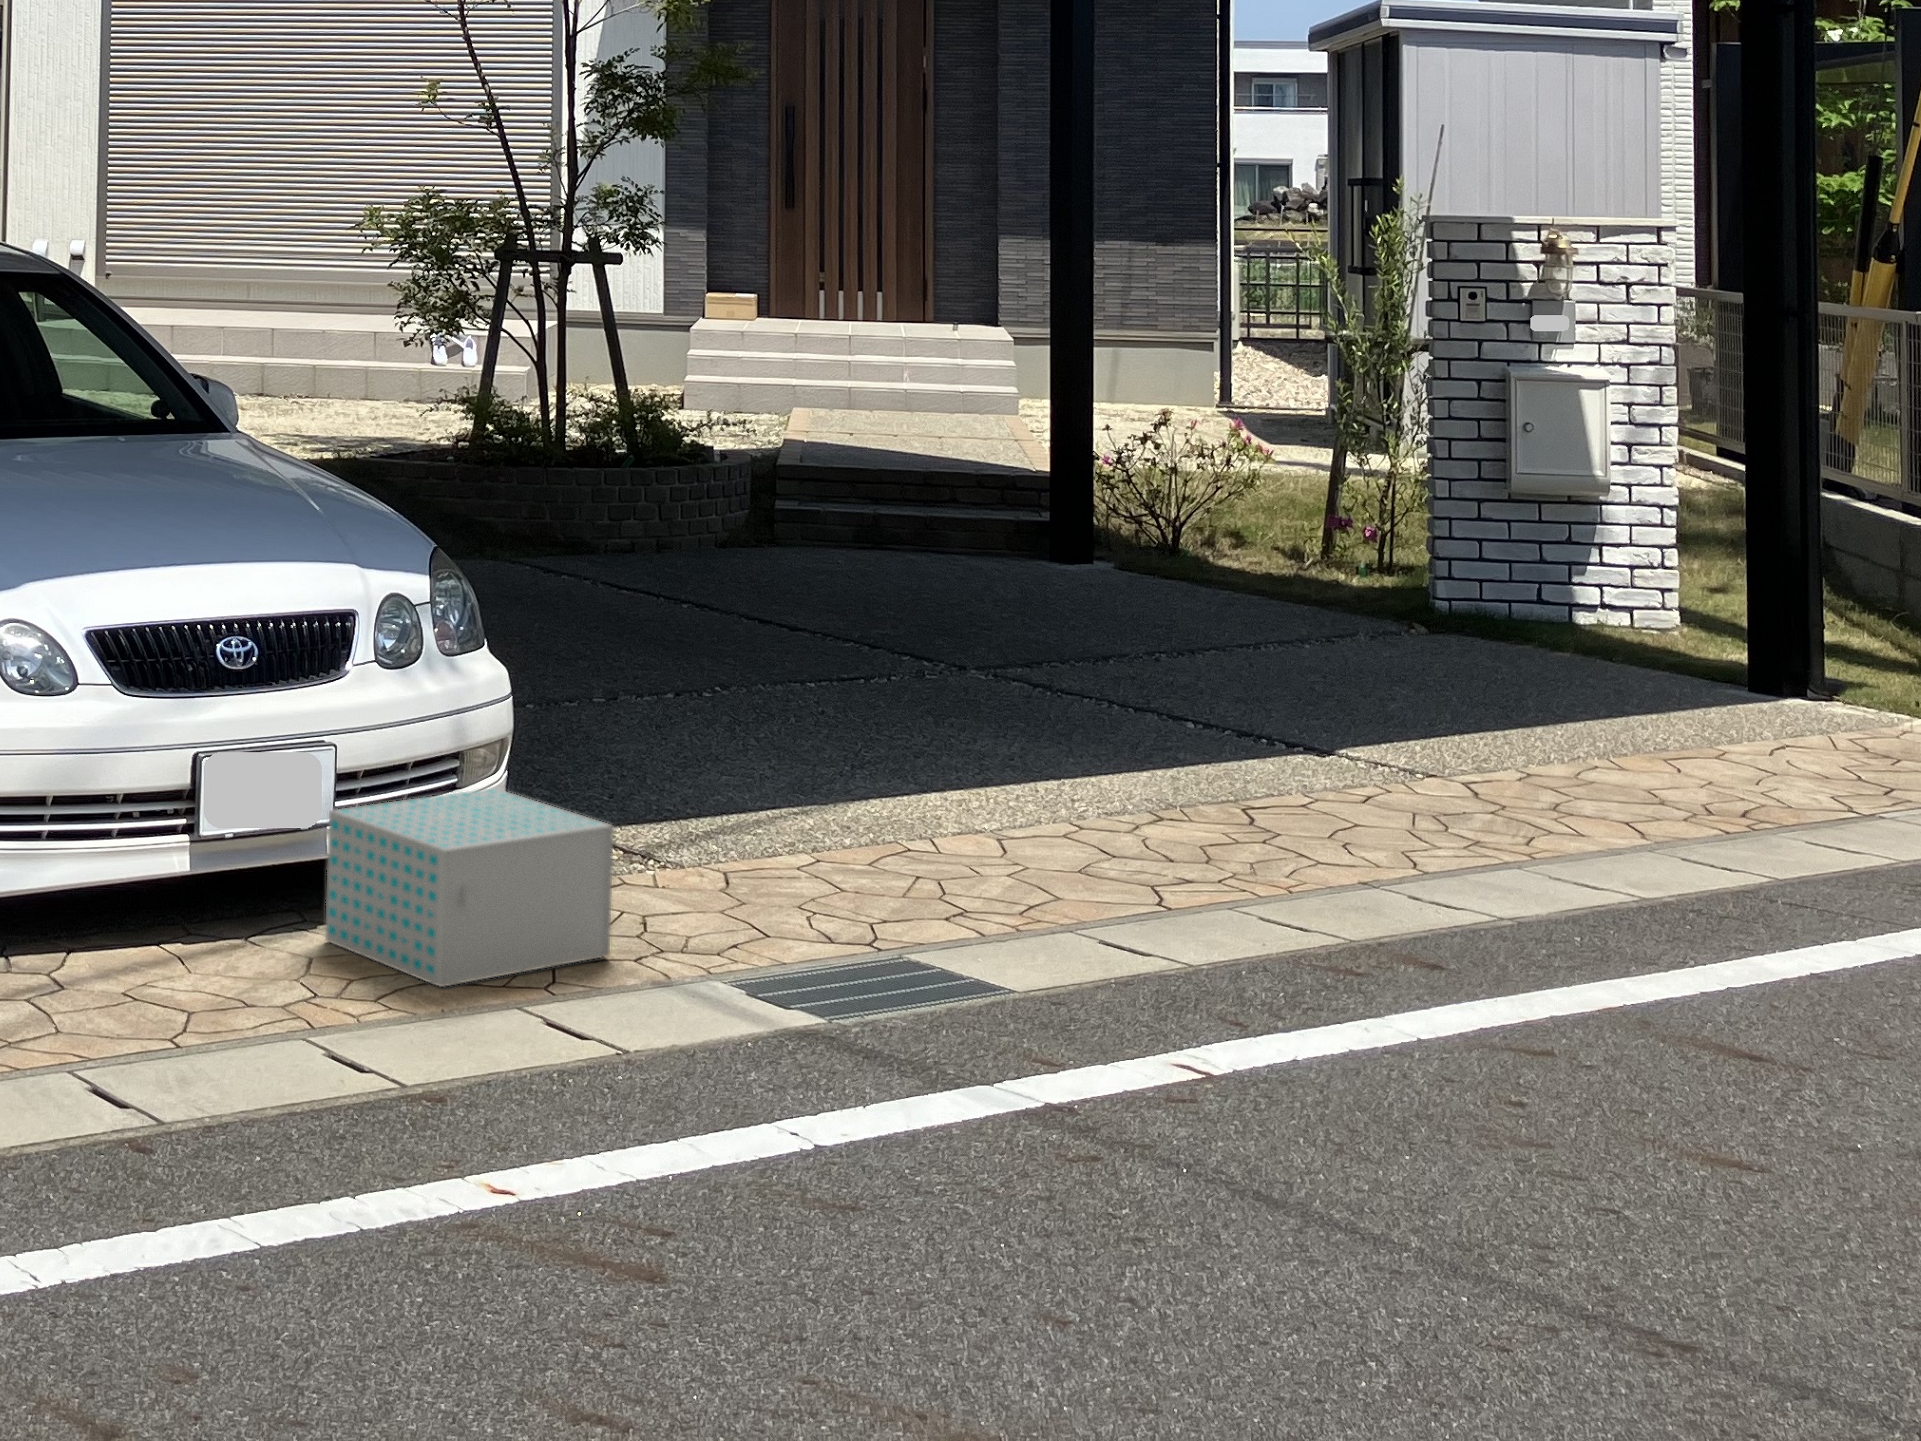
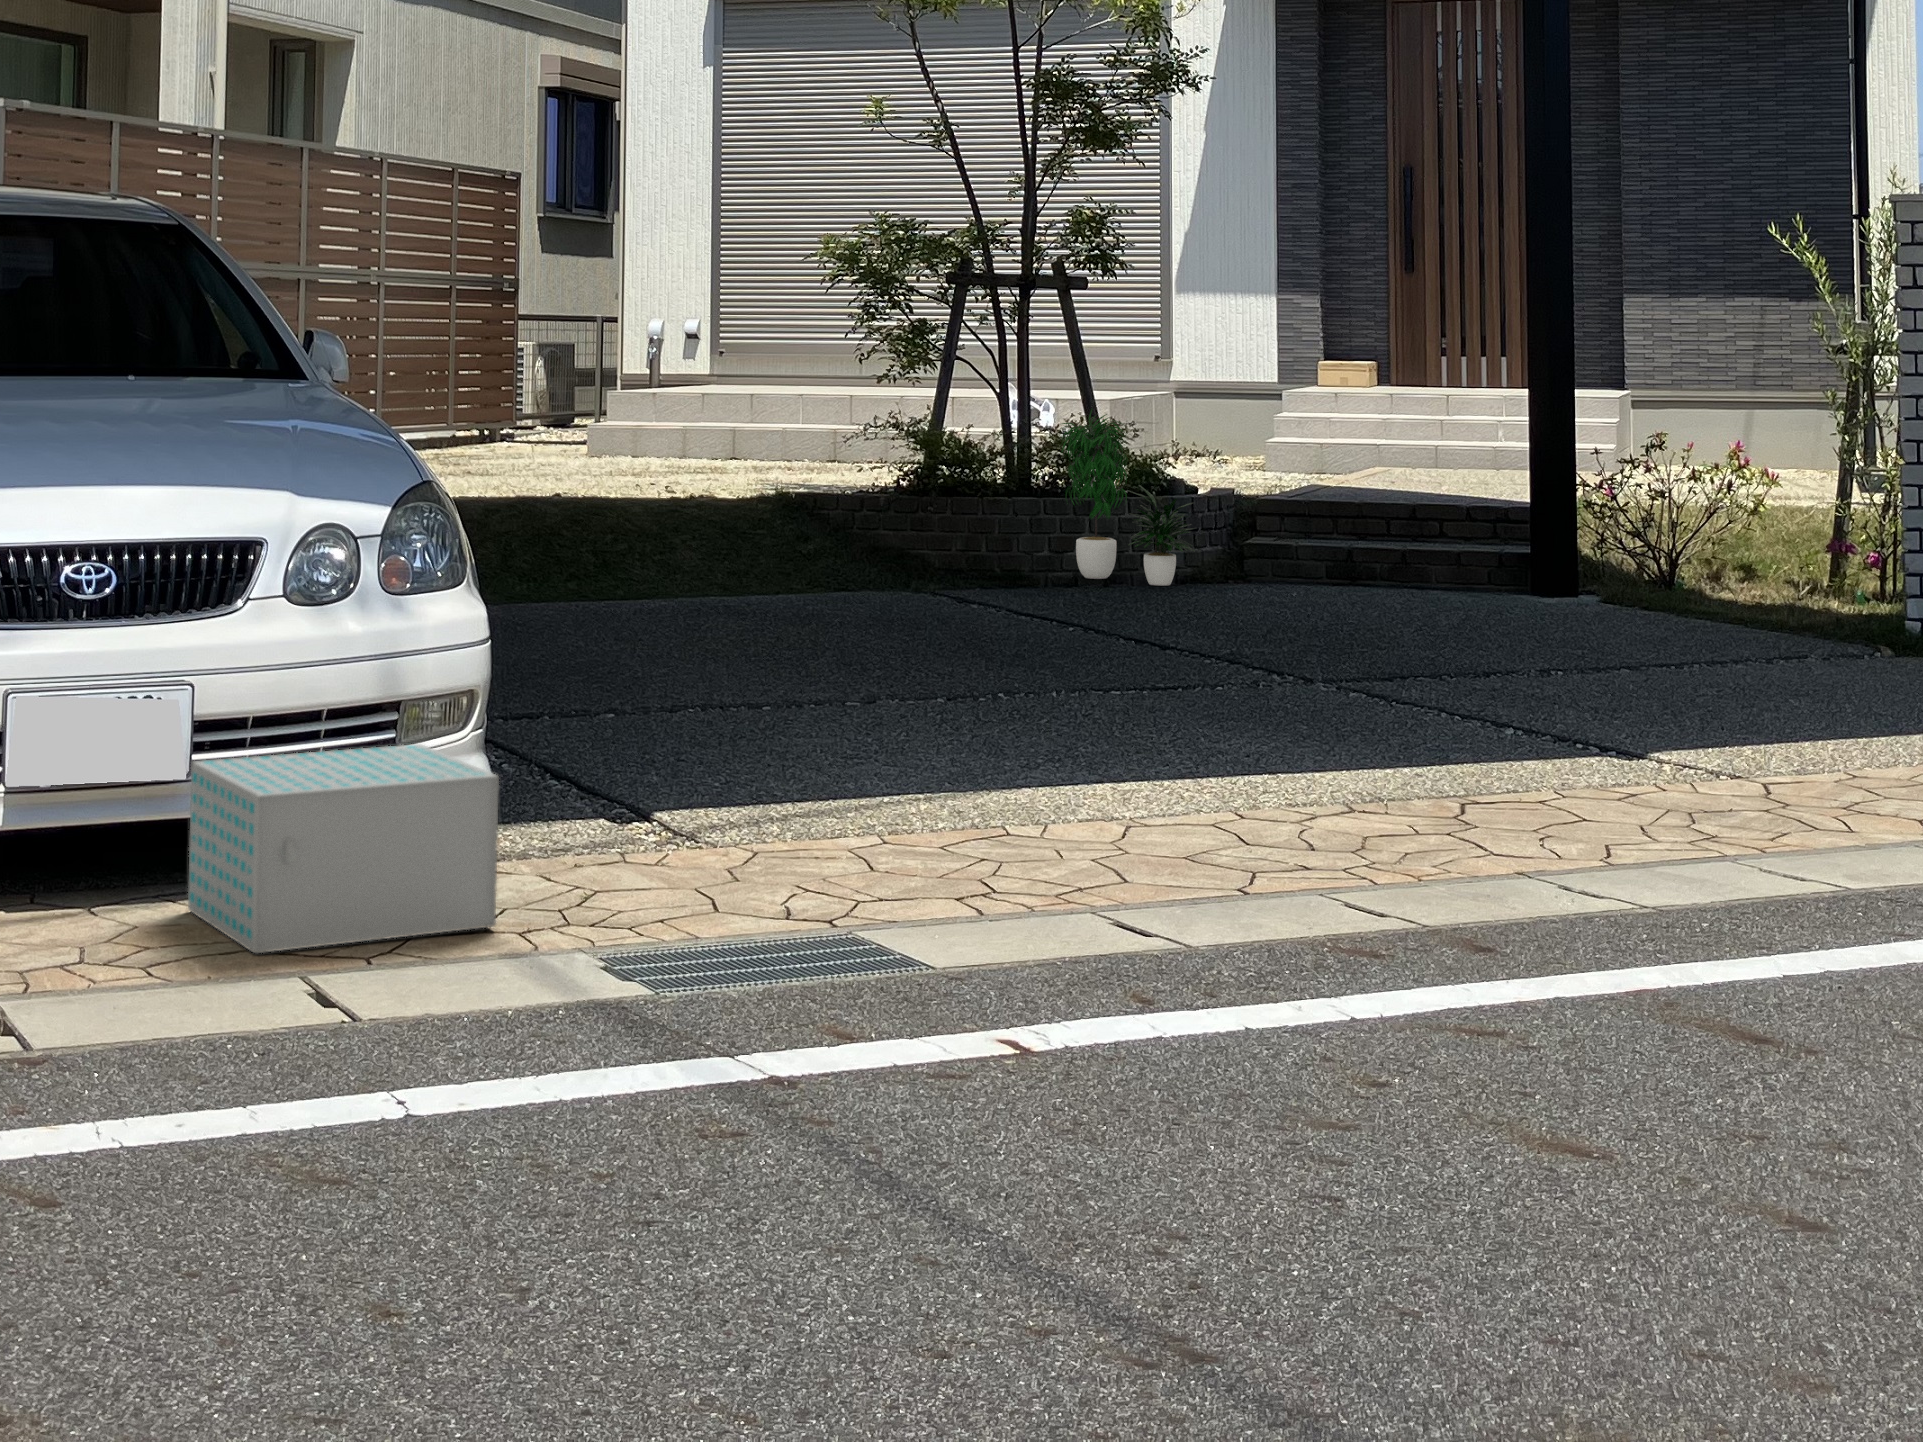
potted plant: none [634,386,768,555] -> present [1061,410,1194,586]

